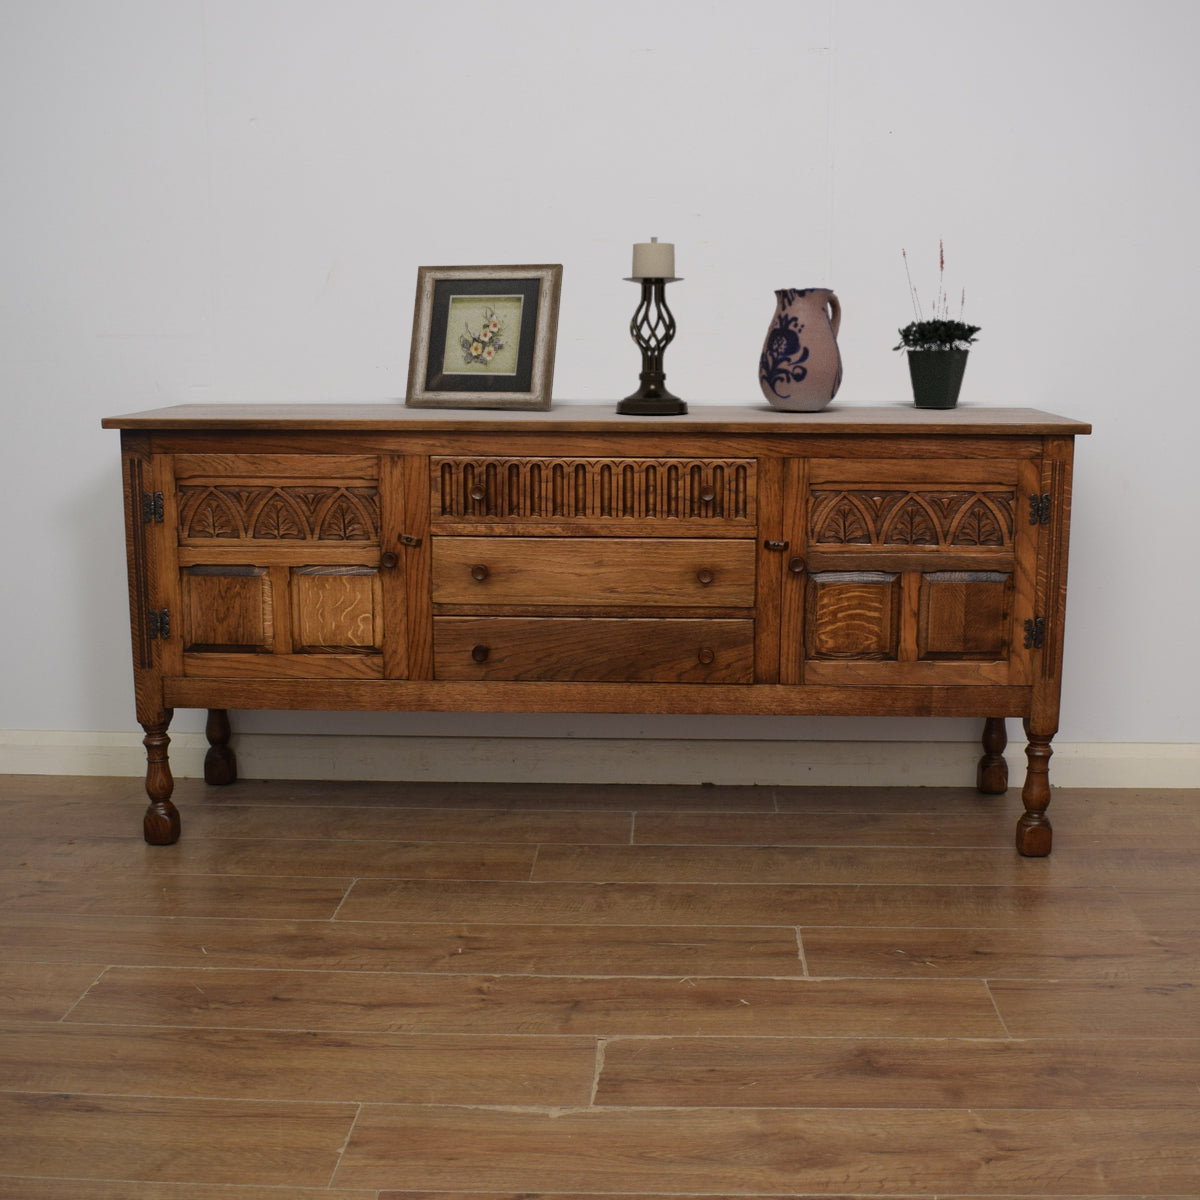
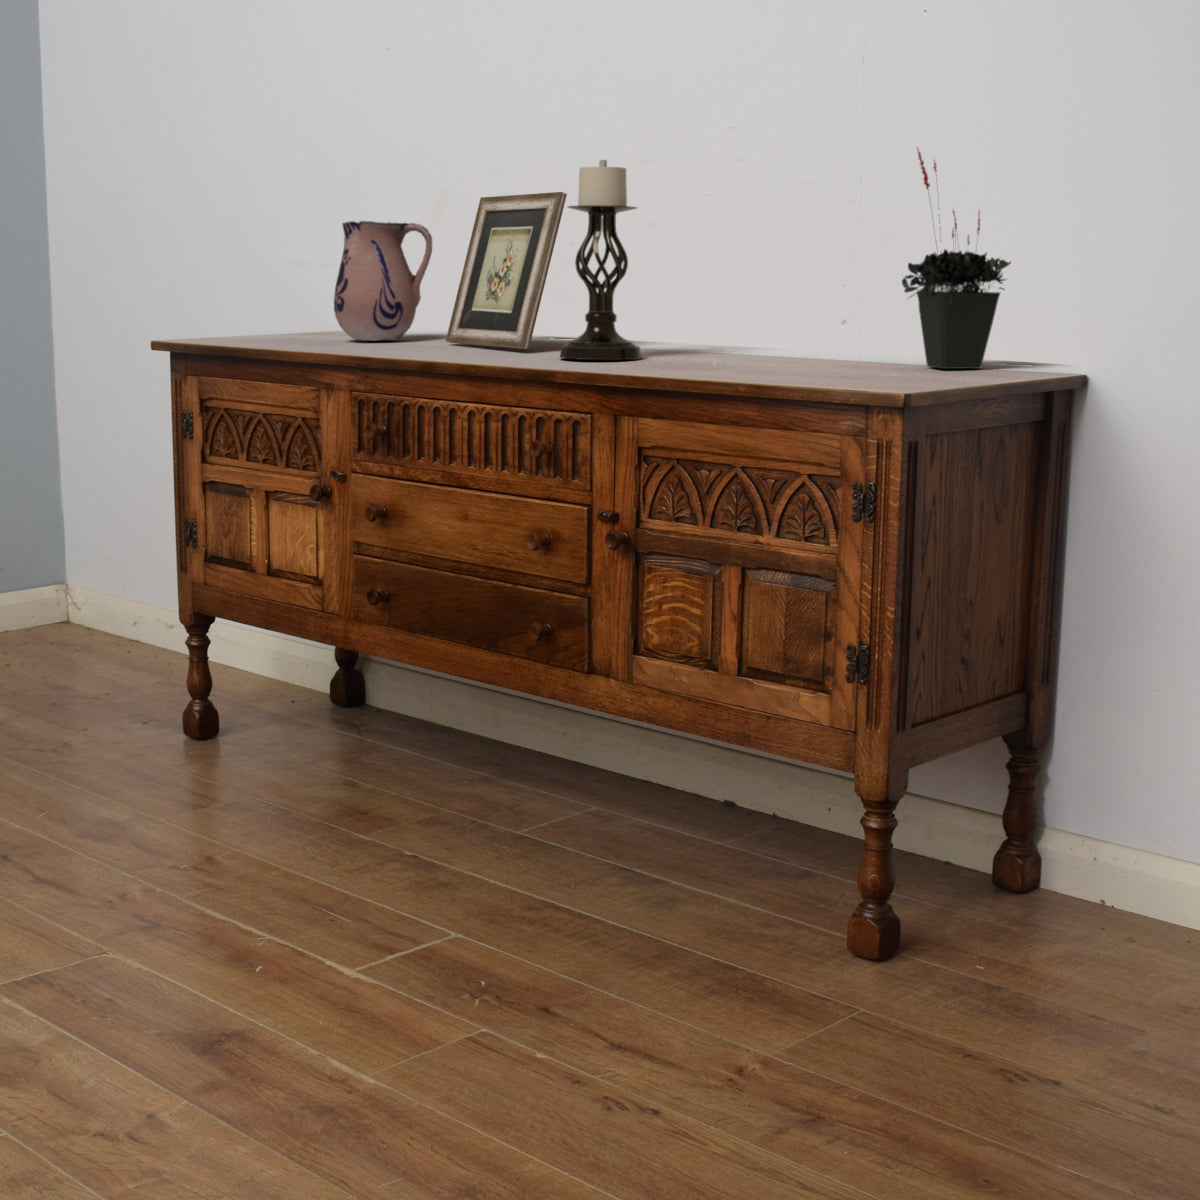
ceramic pitcher: present [758,288,843,411] -> present [334,221,432,341]

